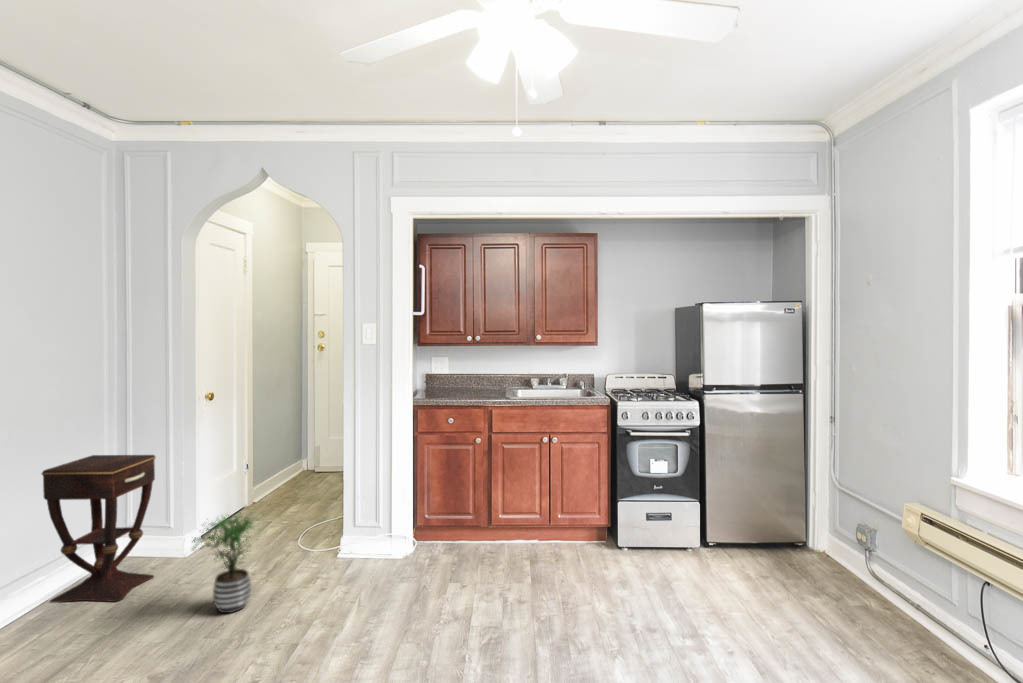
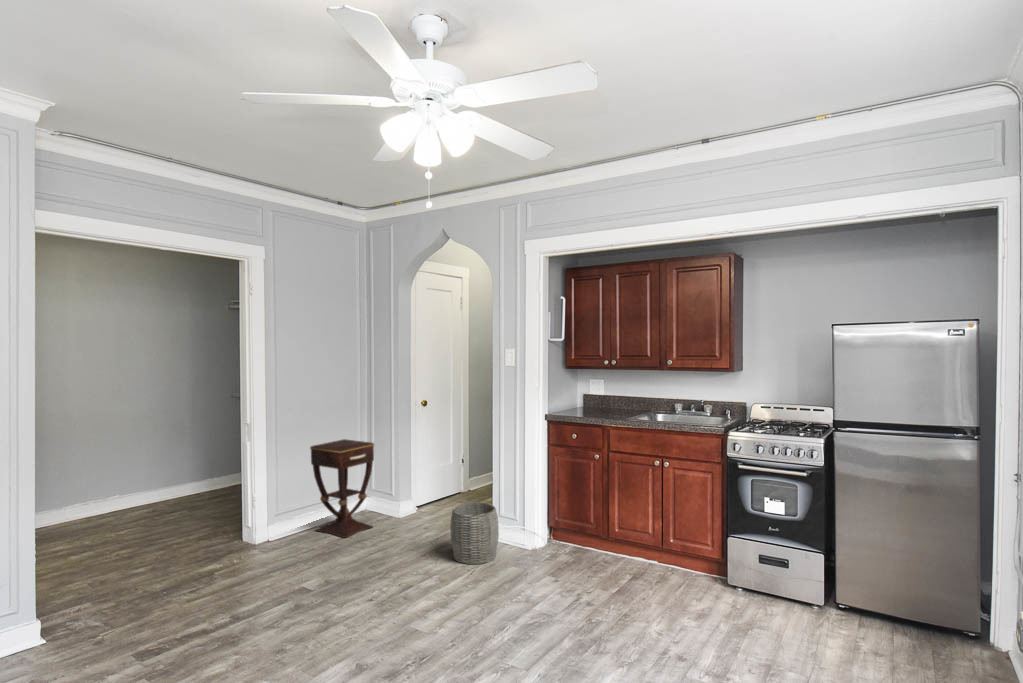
woven basket: none [311,512,374,593] -> present [450,503,499,564]
potted plant: present [192,513,253,613] -> none [369,488,418,560]

